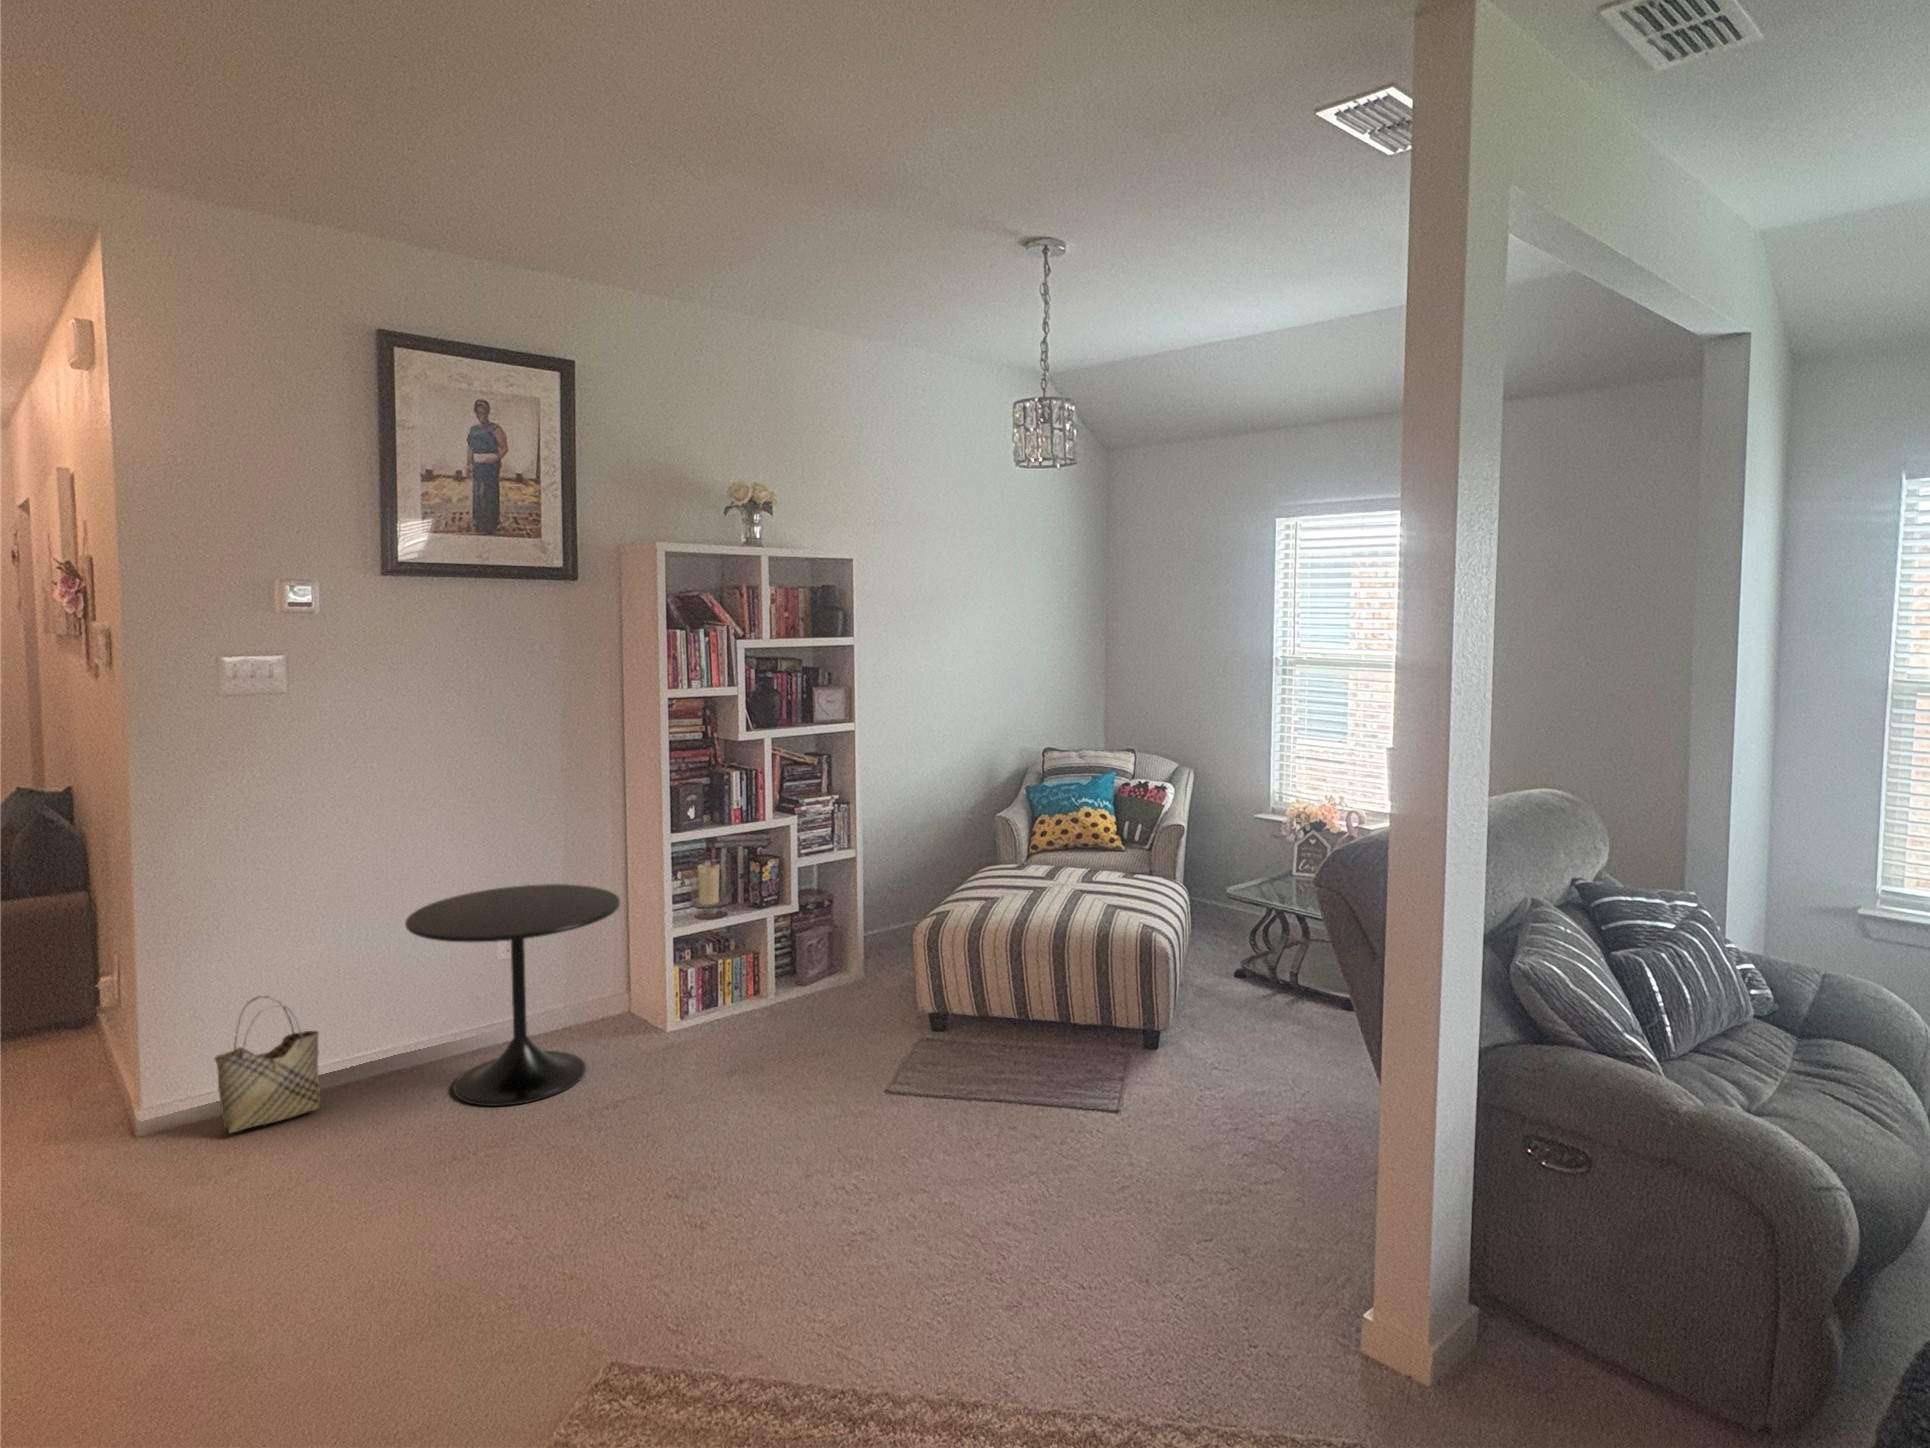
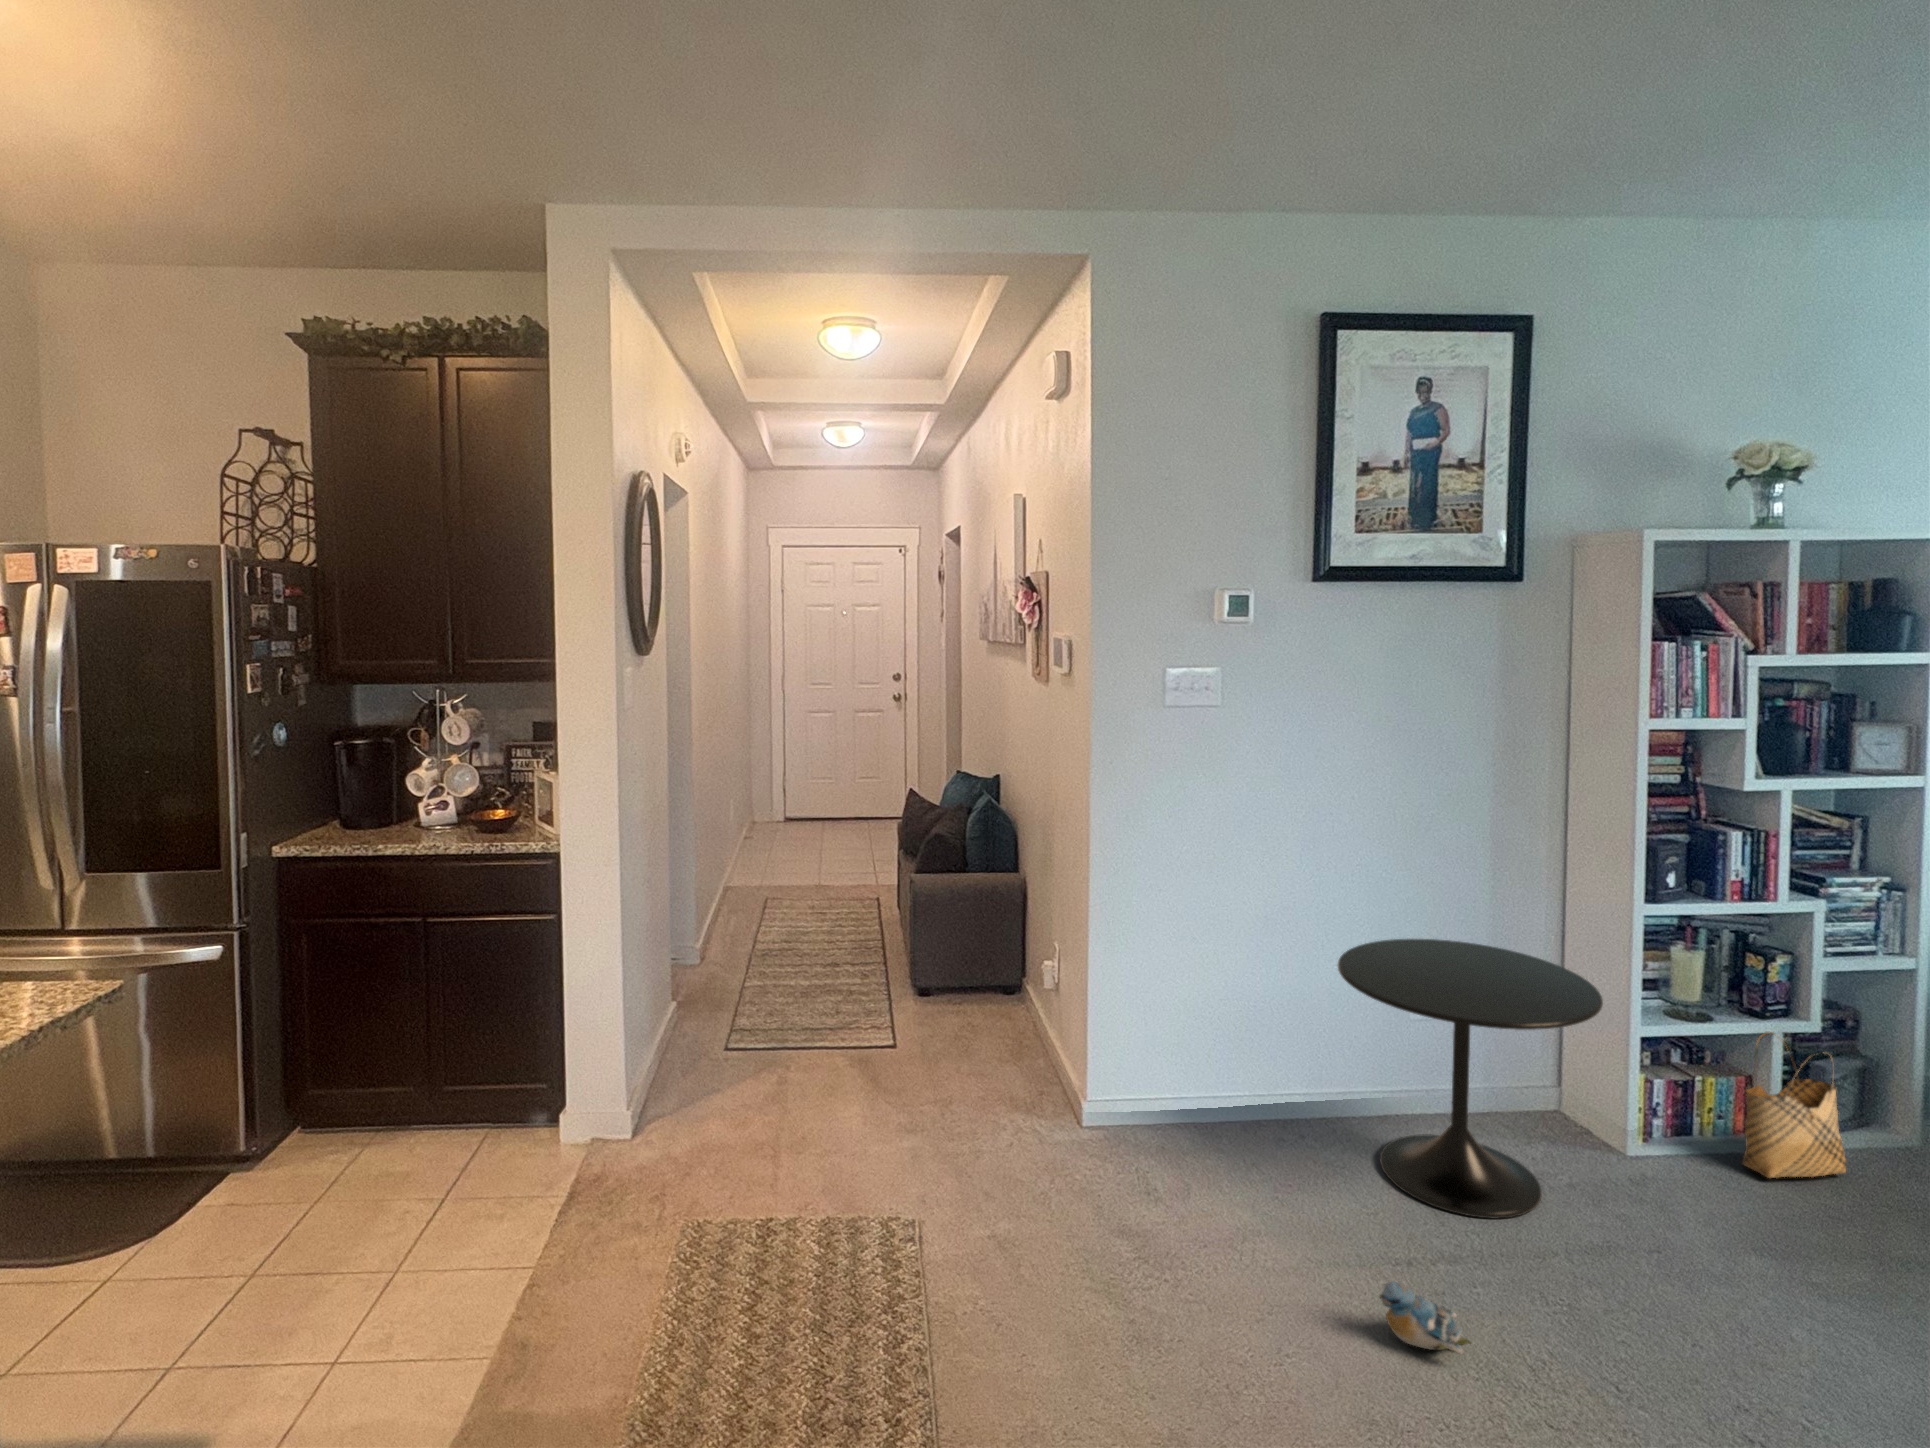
woven basket: present [215,996,321,1133] -> present [1742,1032,1846,1178]
plush toy: none [392,1158,472,1206] -> present [1380,1281,1470,1354]

